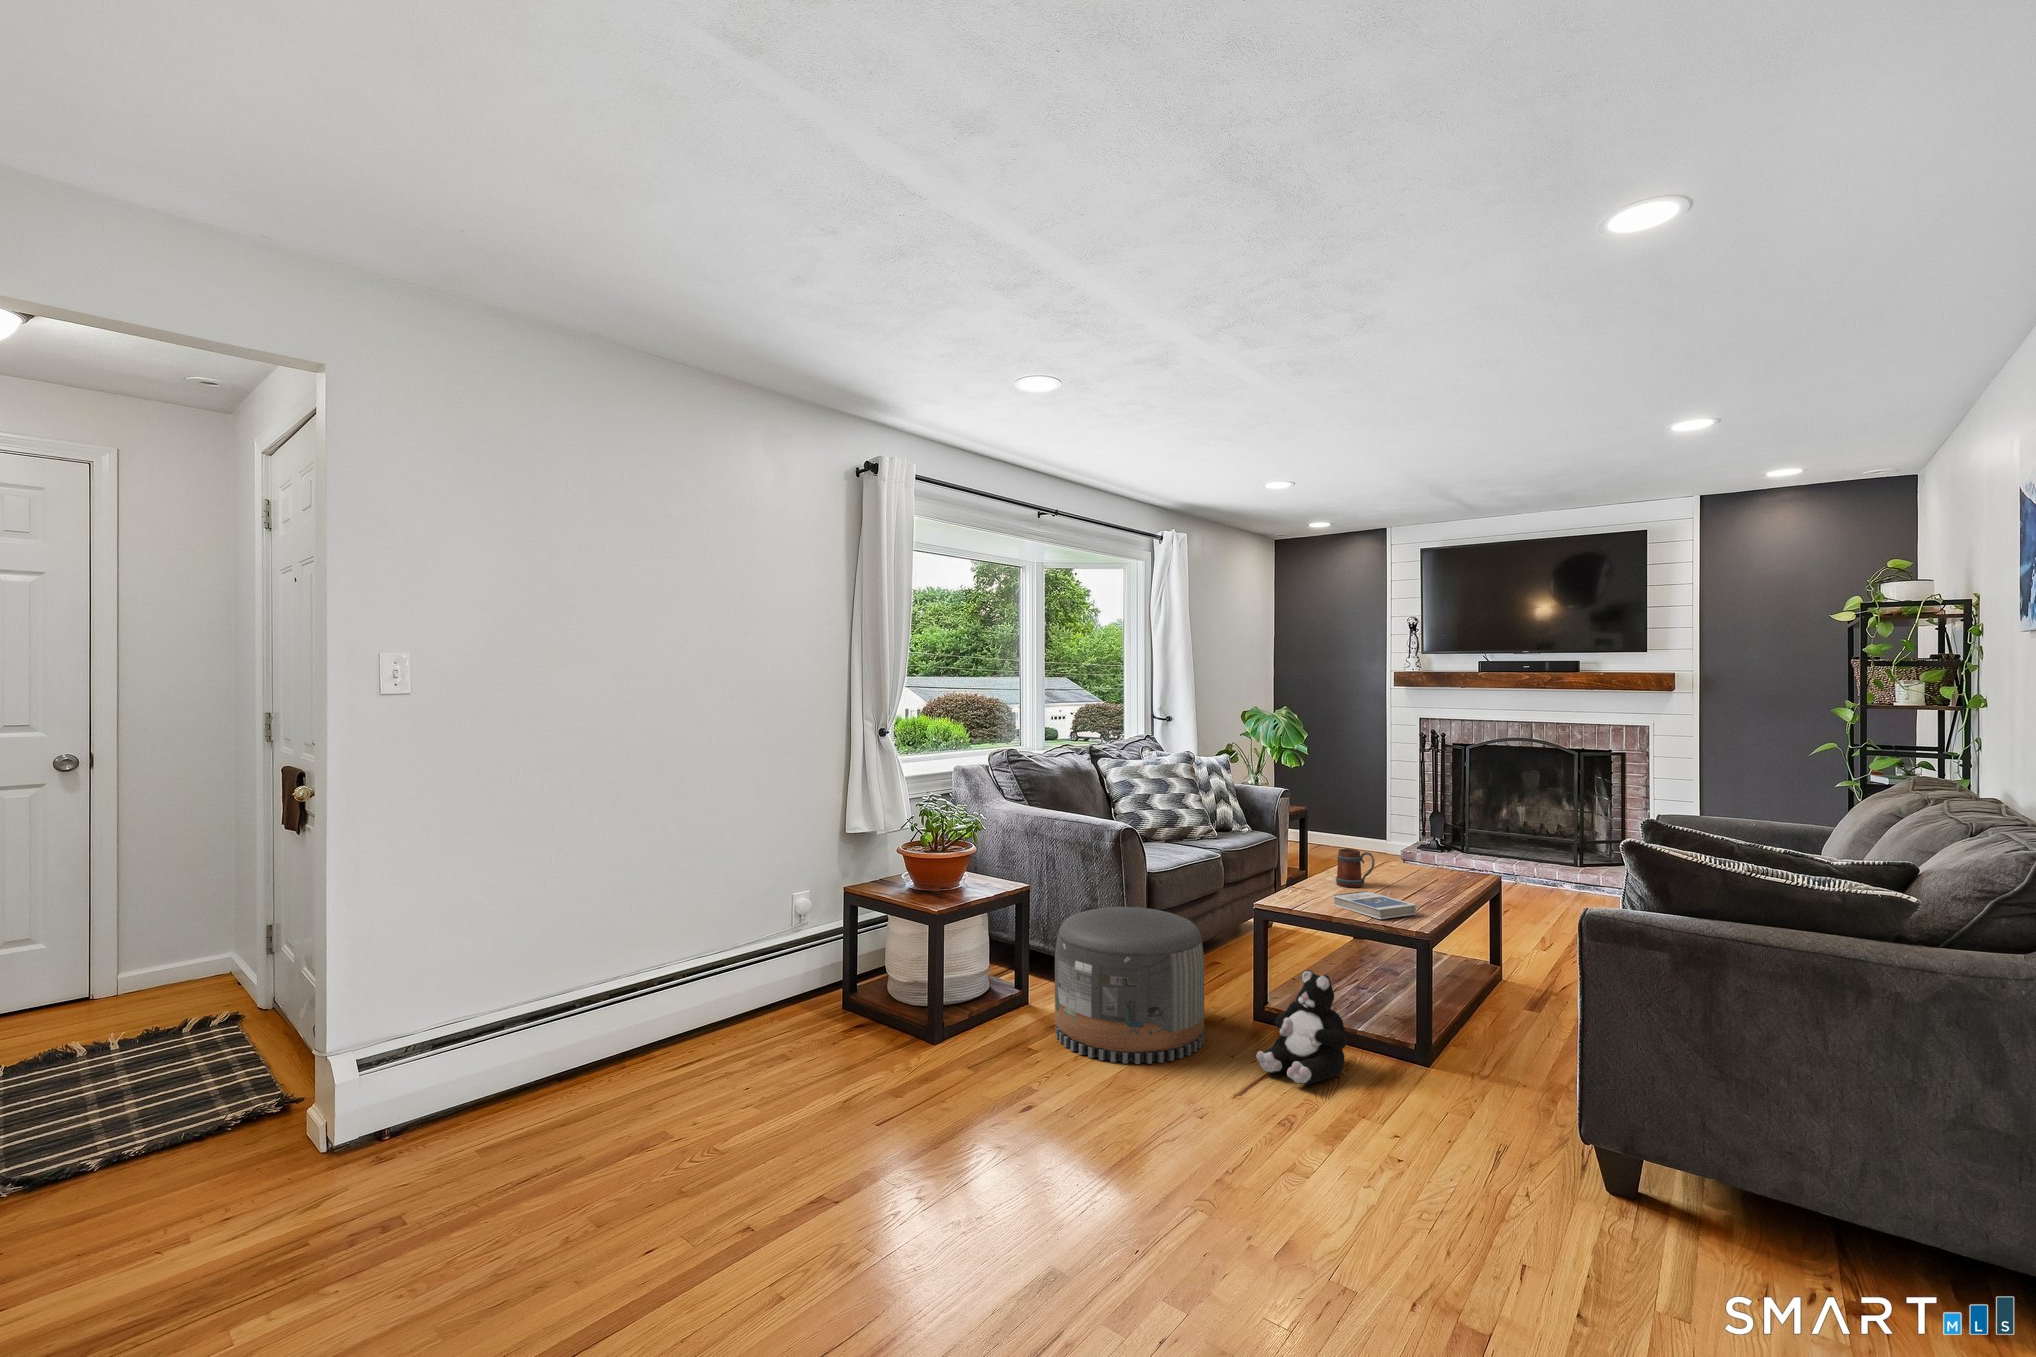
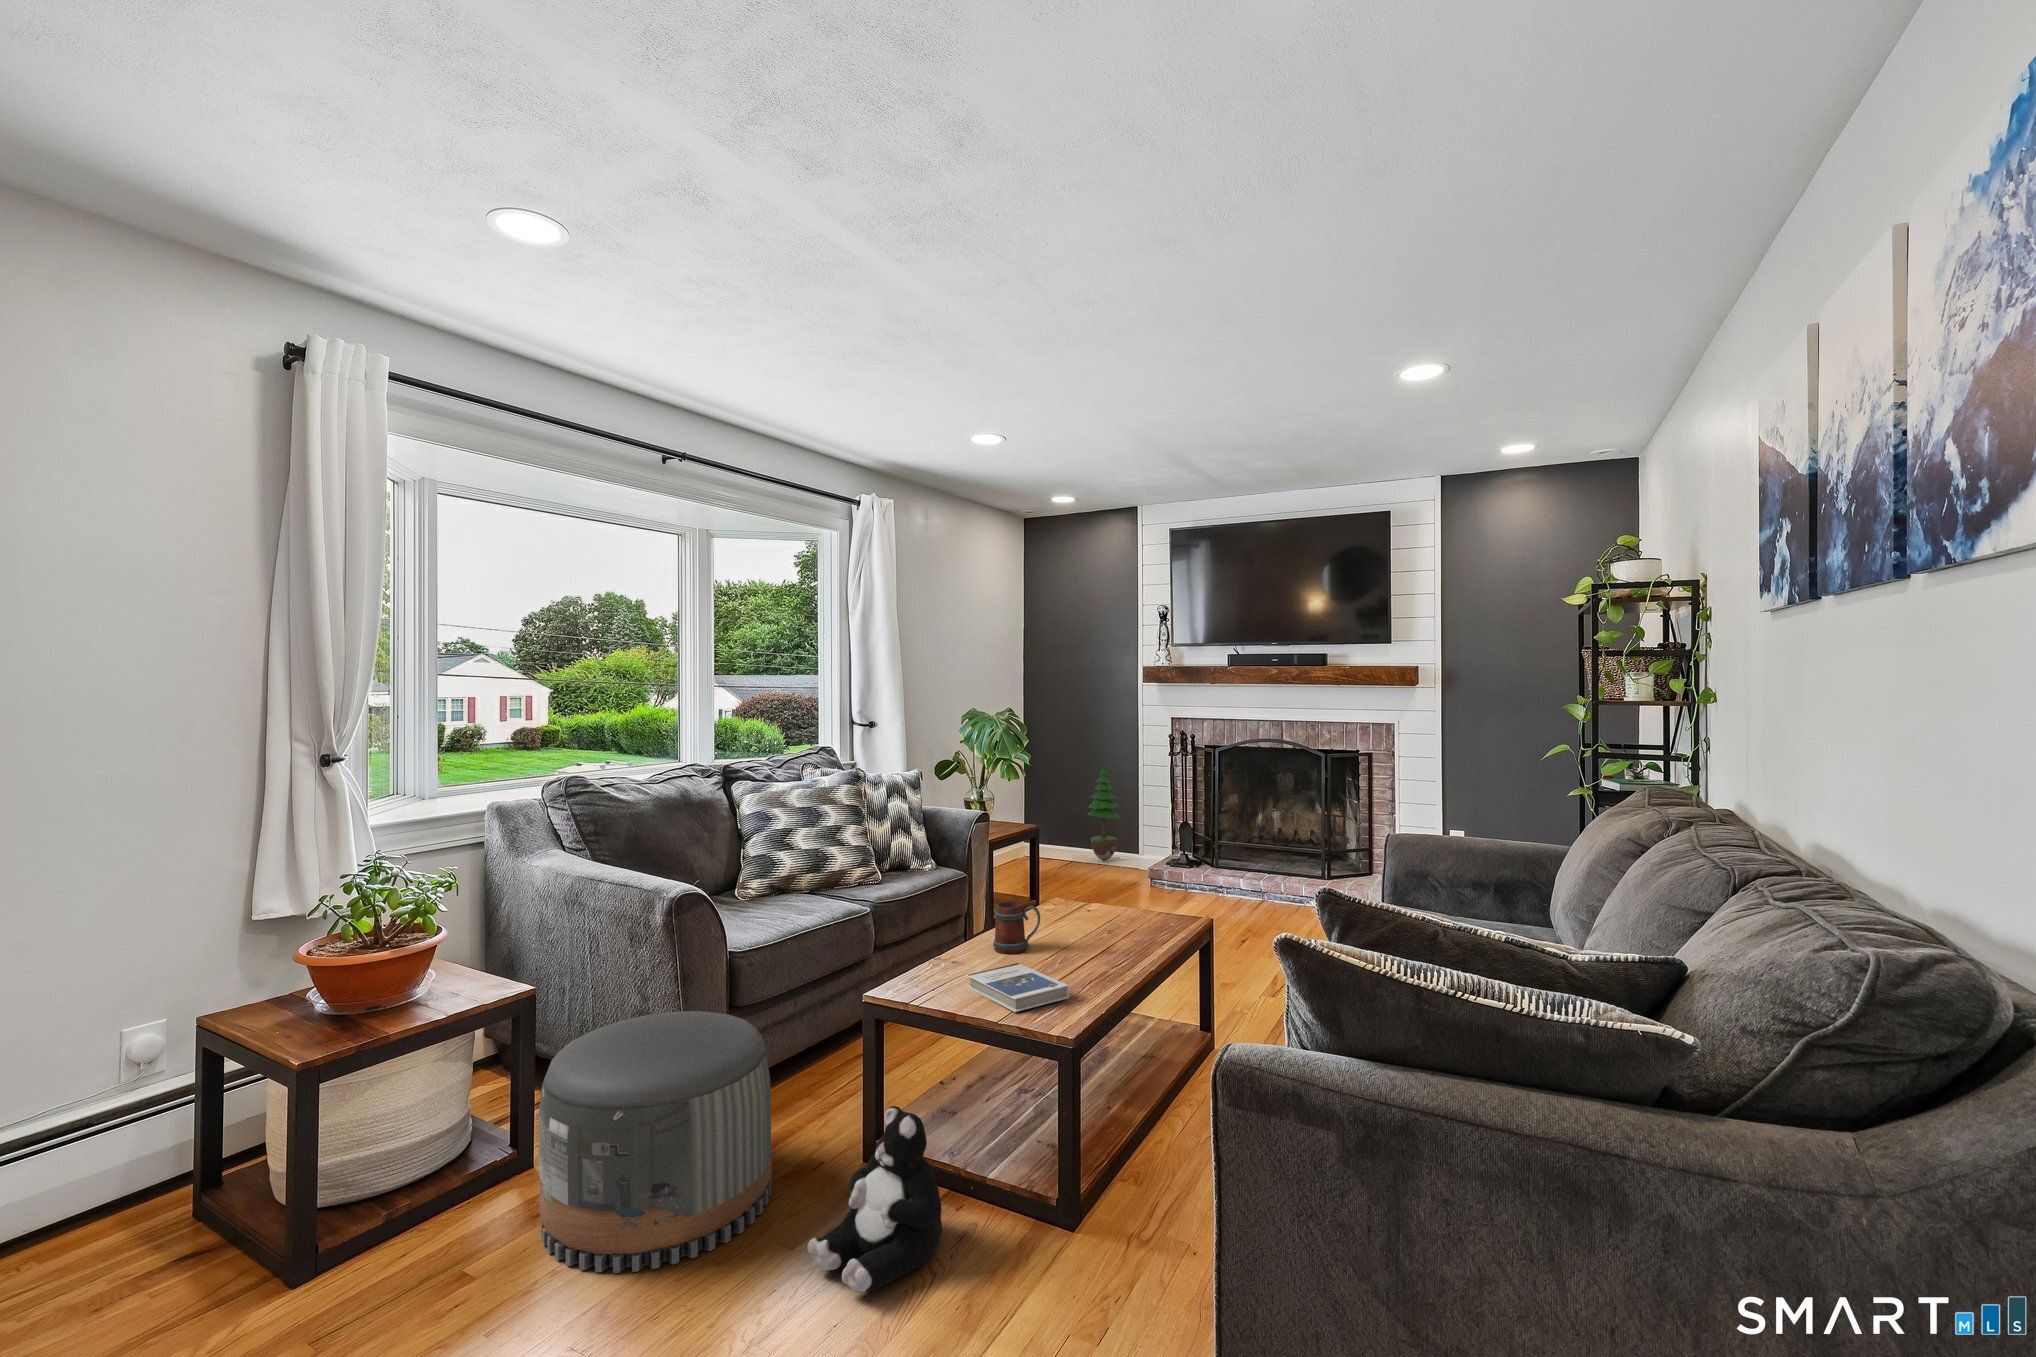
potted tree: none [1339,760,1372,847] -> present [1087,766,1121,861]

